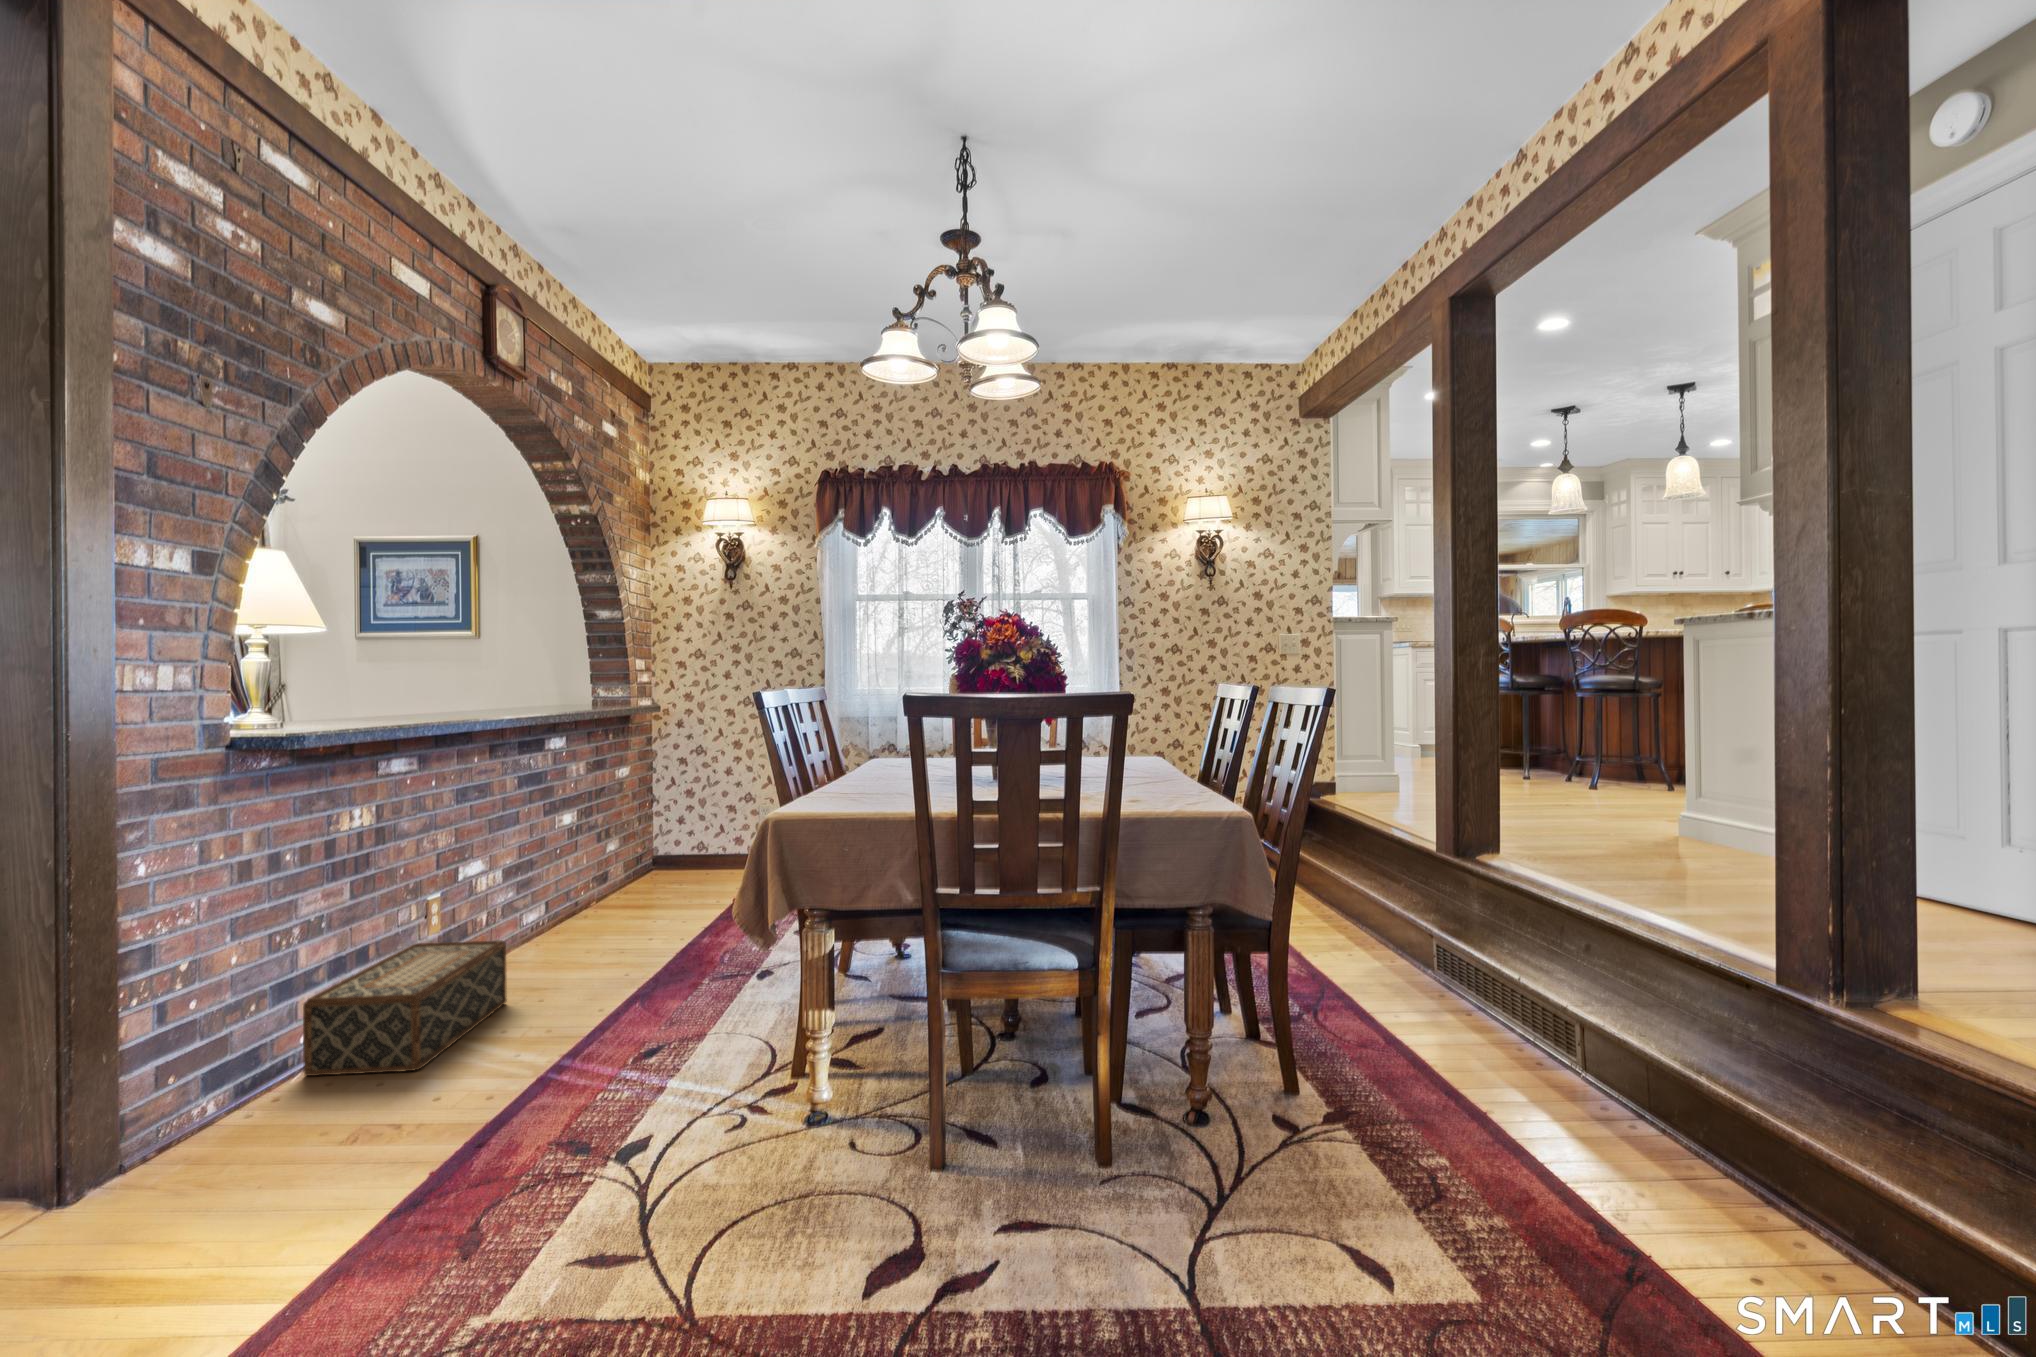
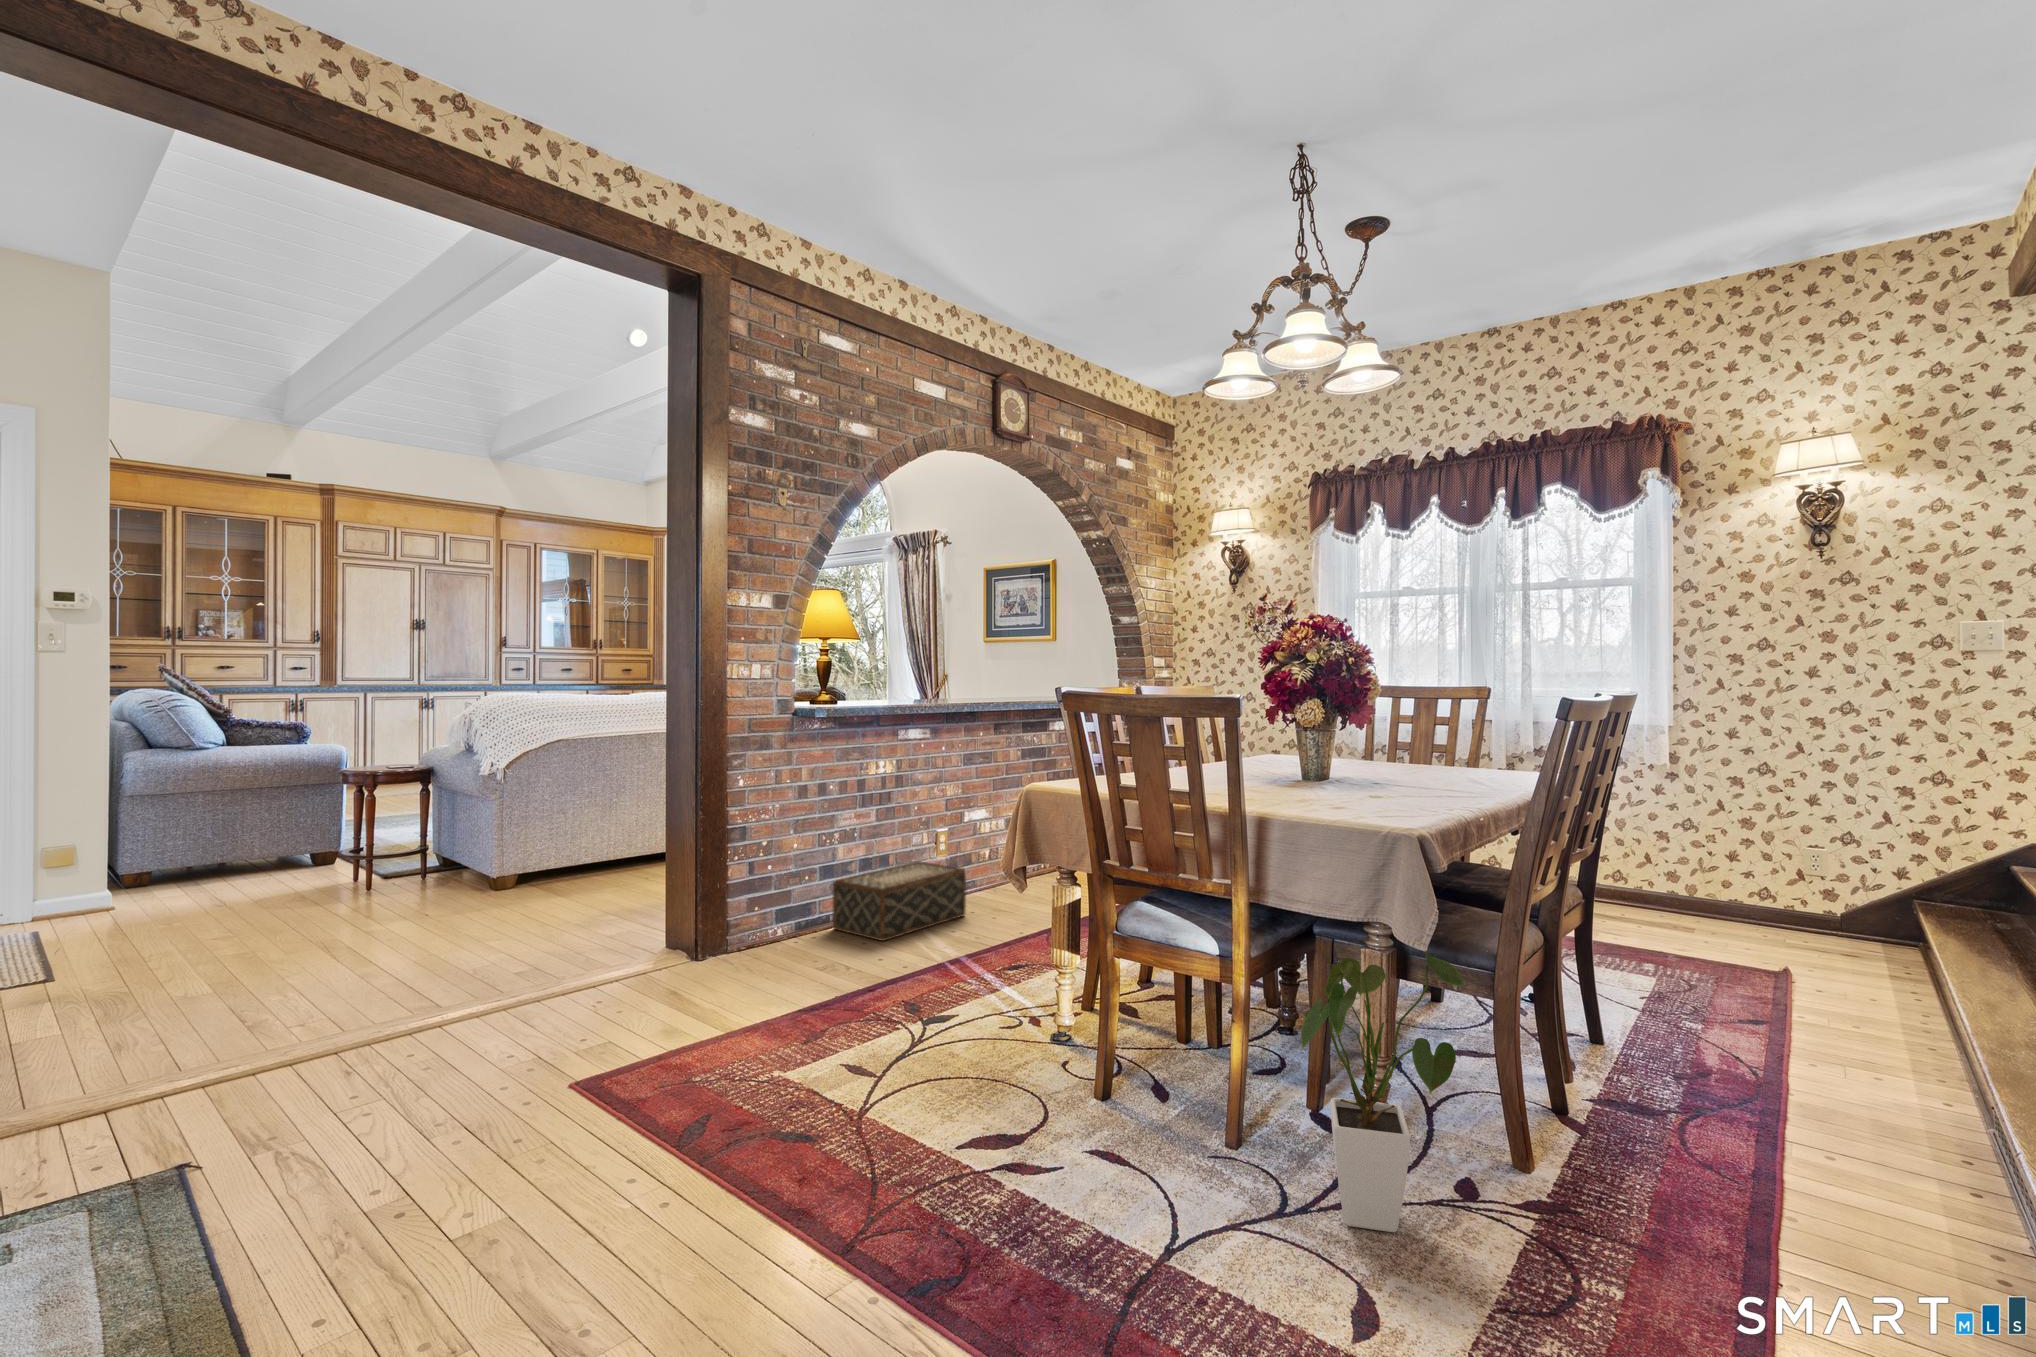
house plant: none [1185,920,1384,1197] -> present [1300,950,1464,1232]

